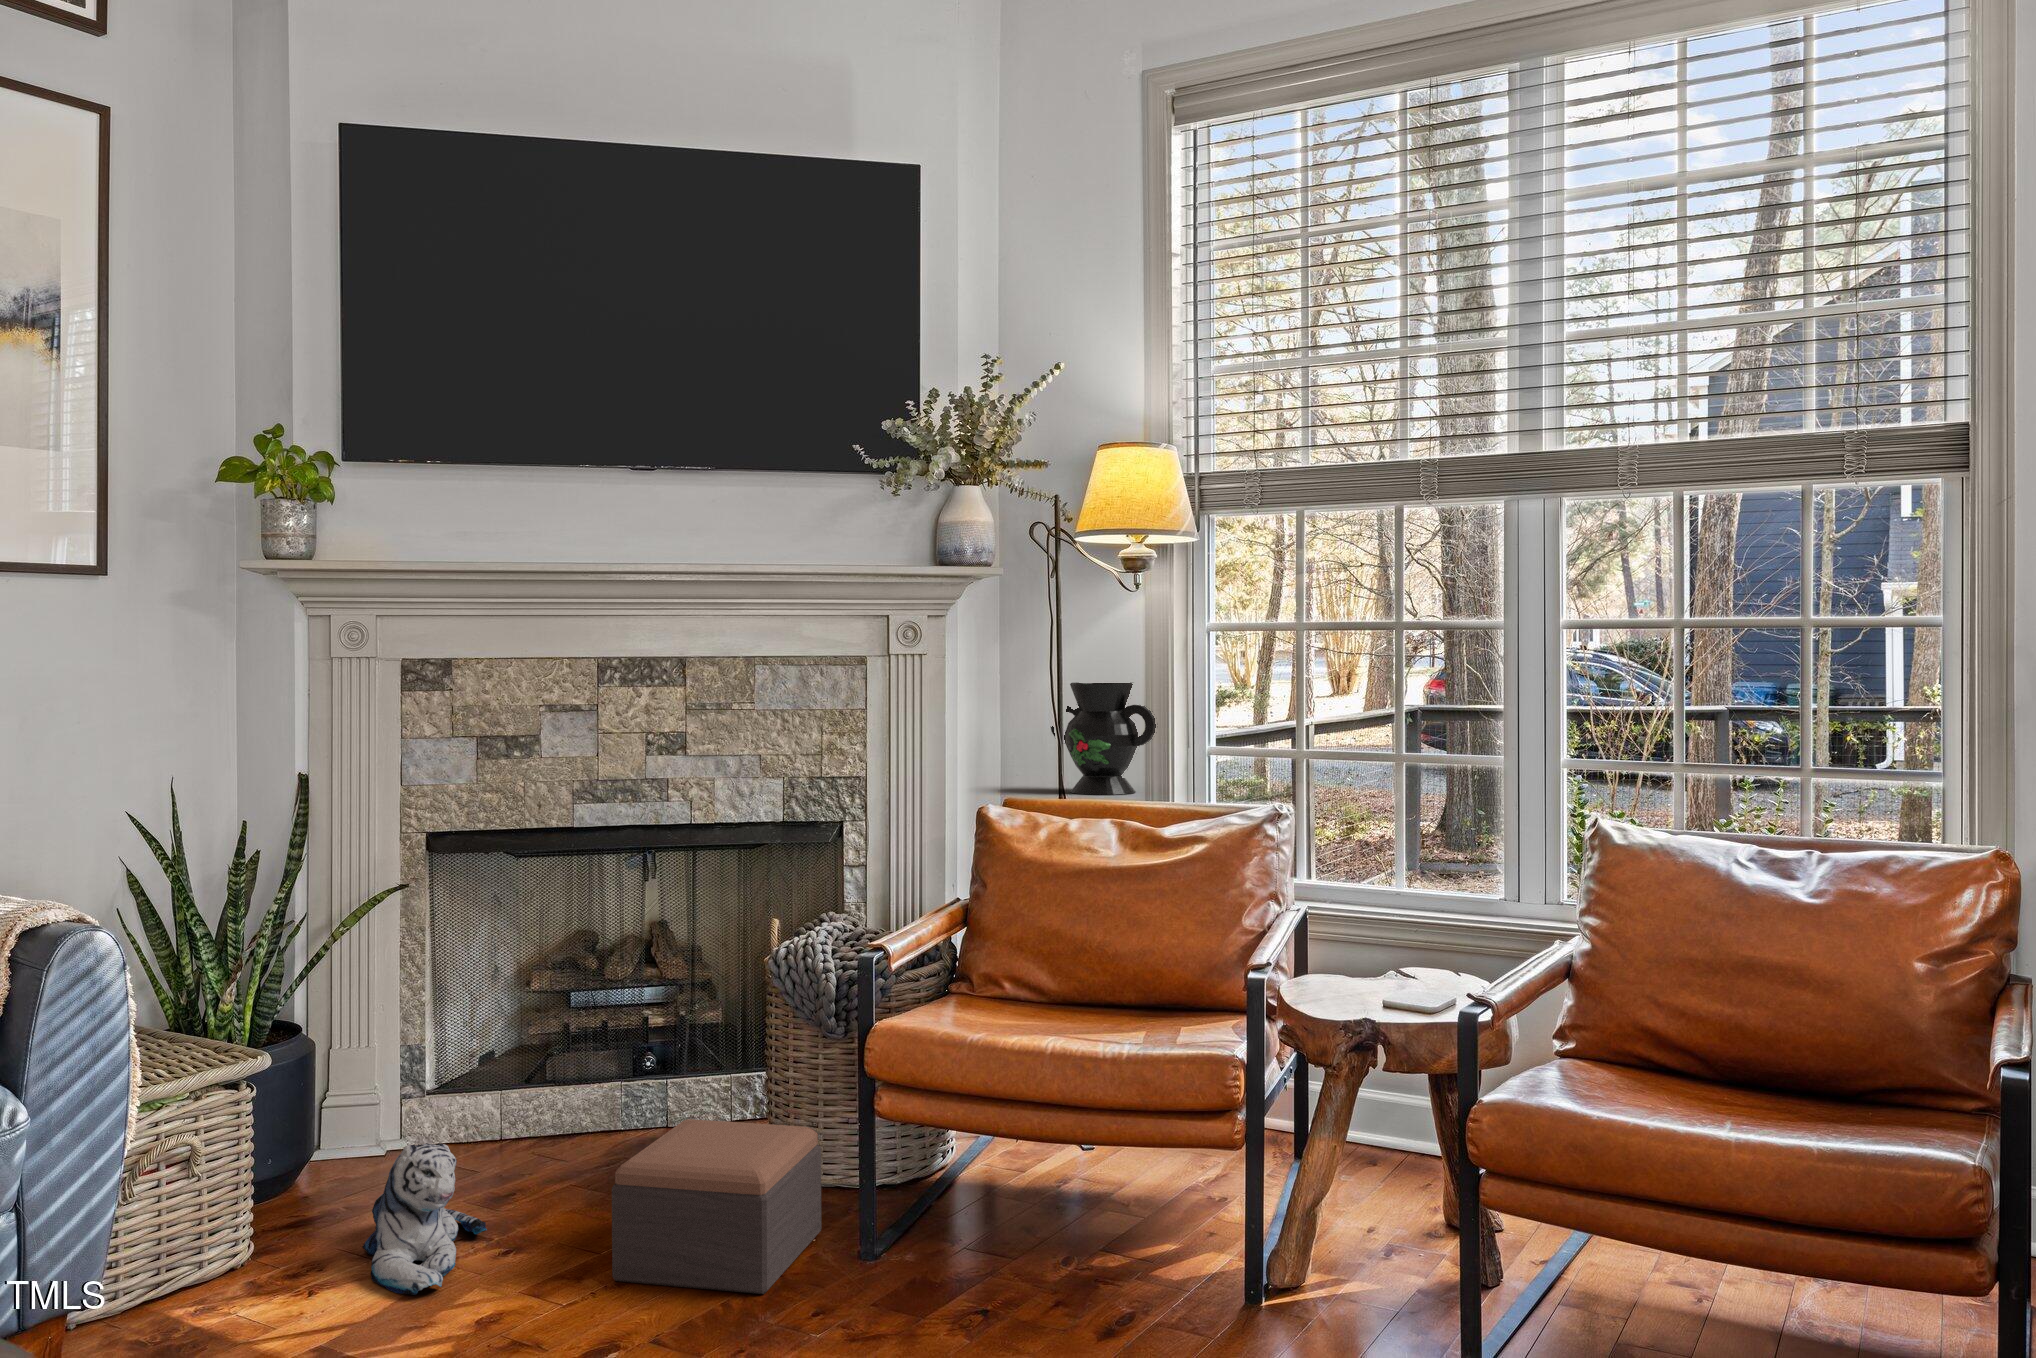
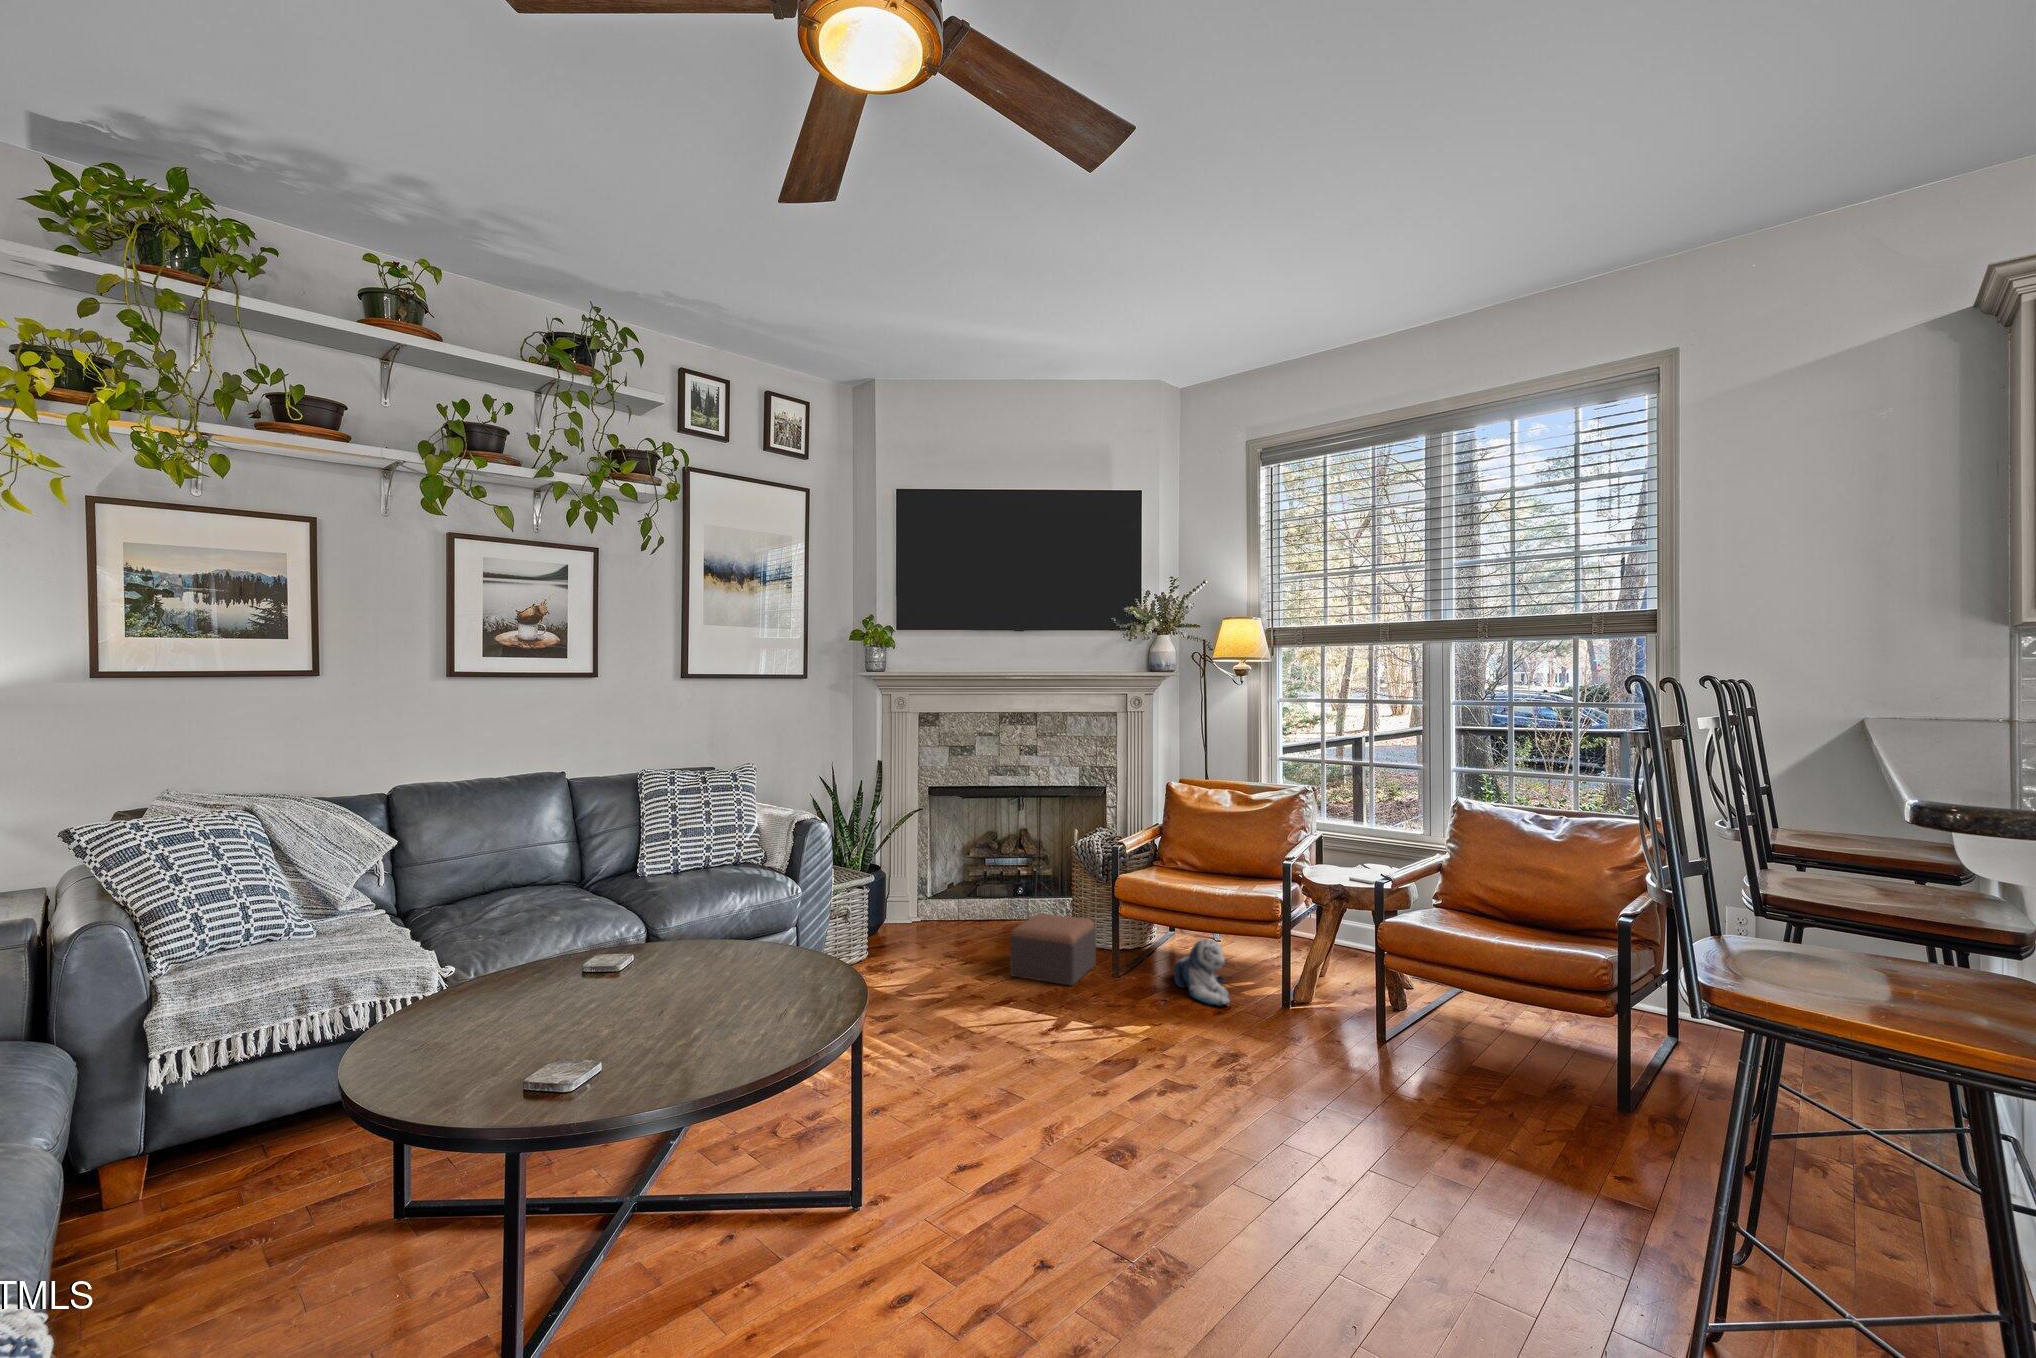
decorative vase: present [1051,682,1156,795] -> none [1202,725,1254,778]
plush toy: present [362,1143,487,1295] -> present [1174,939,1229,1006]

